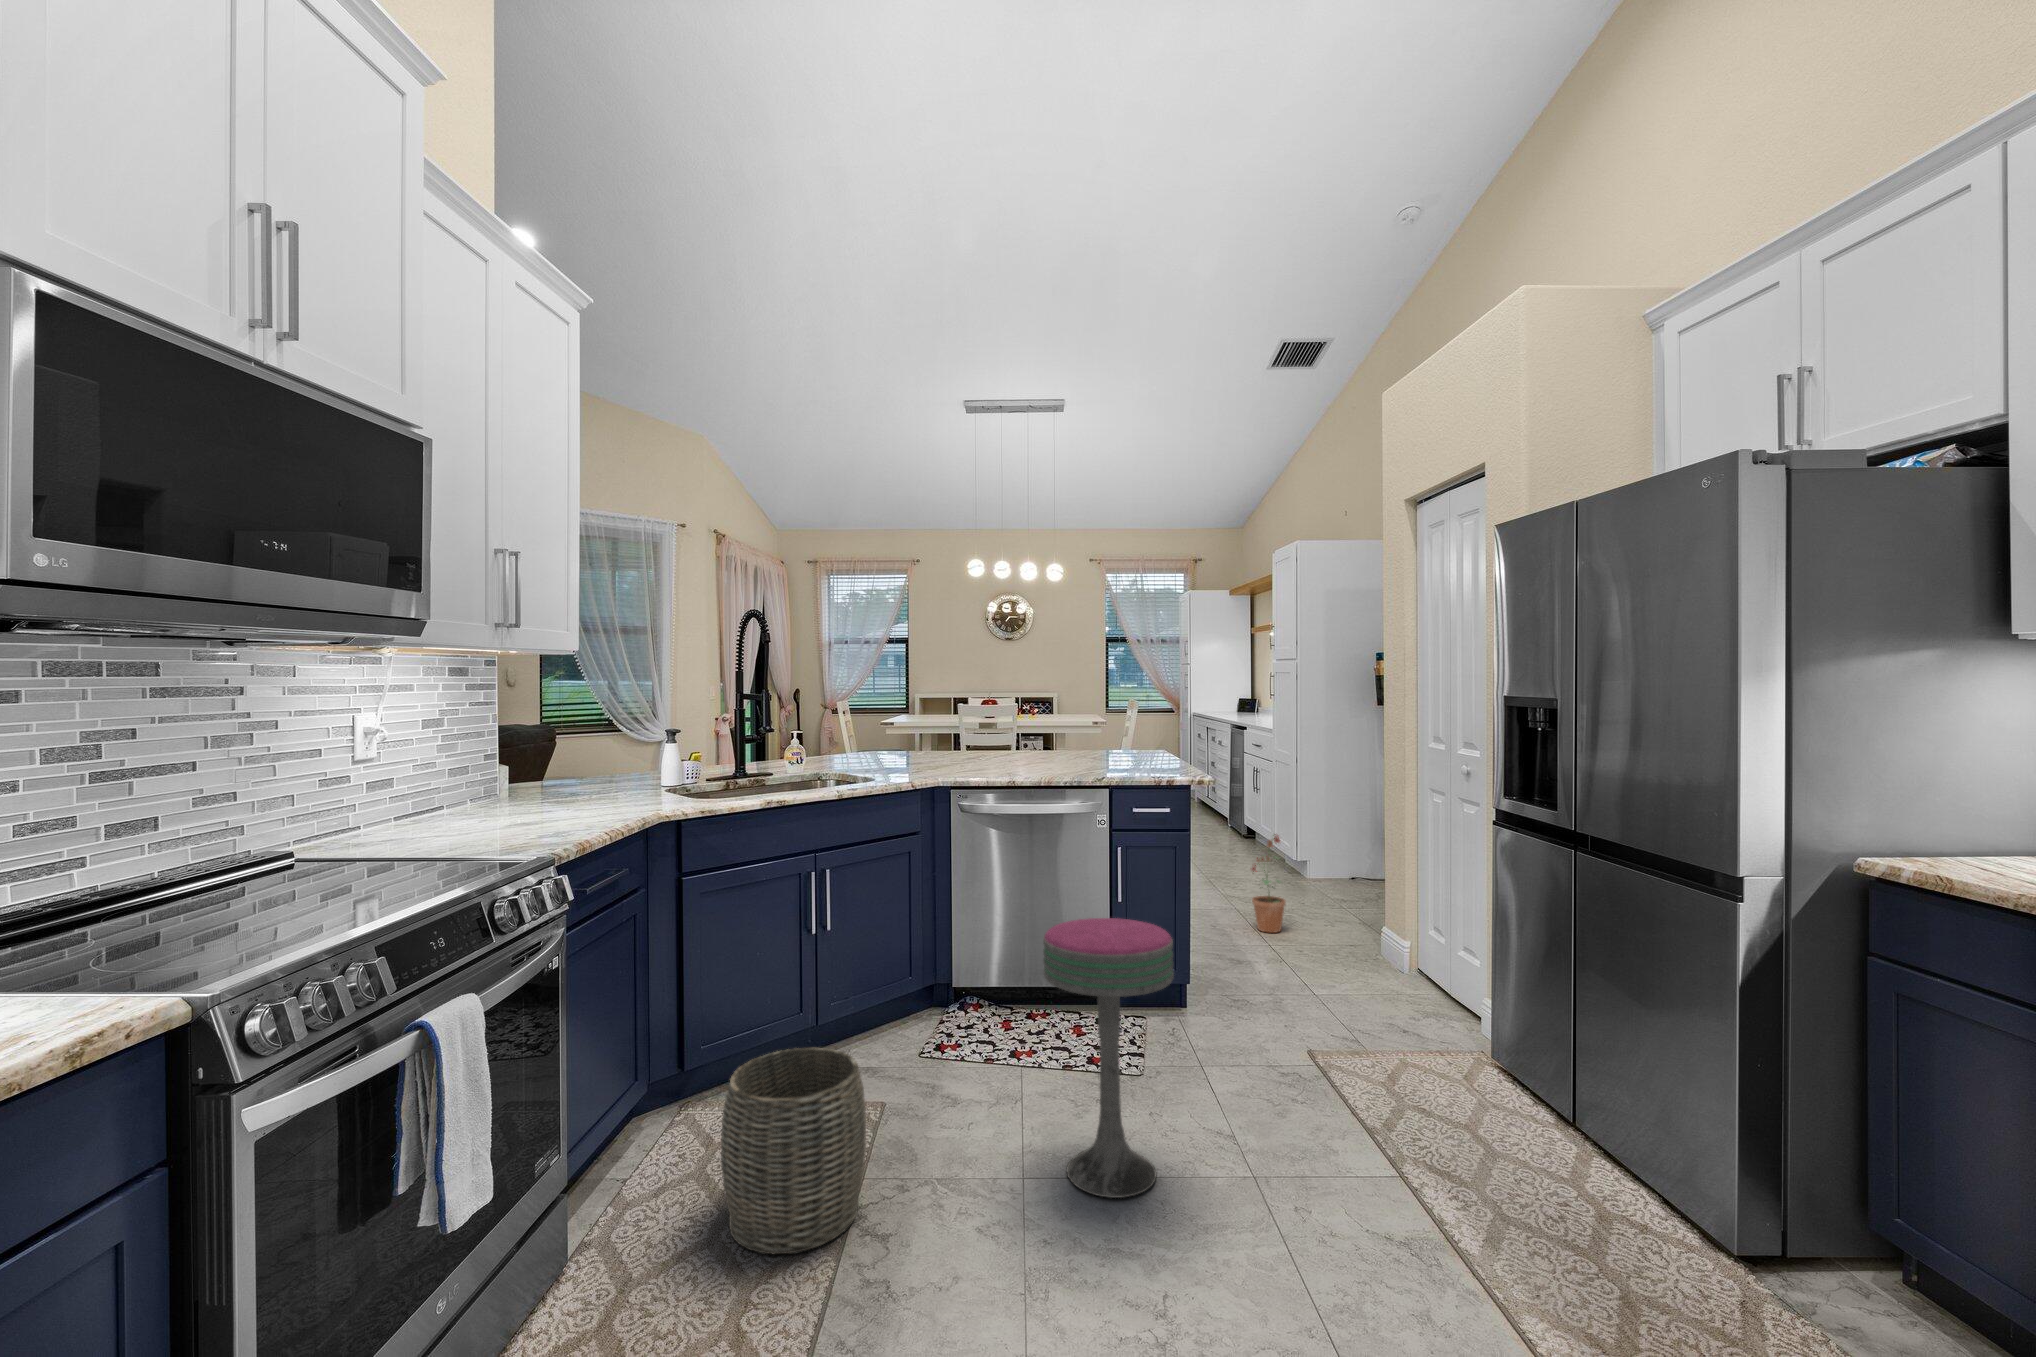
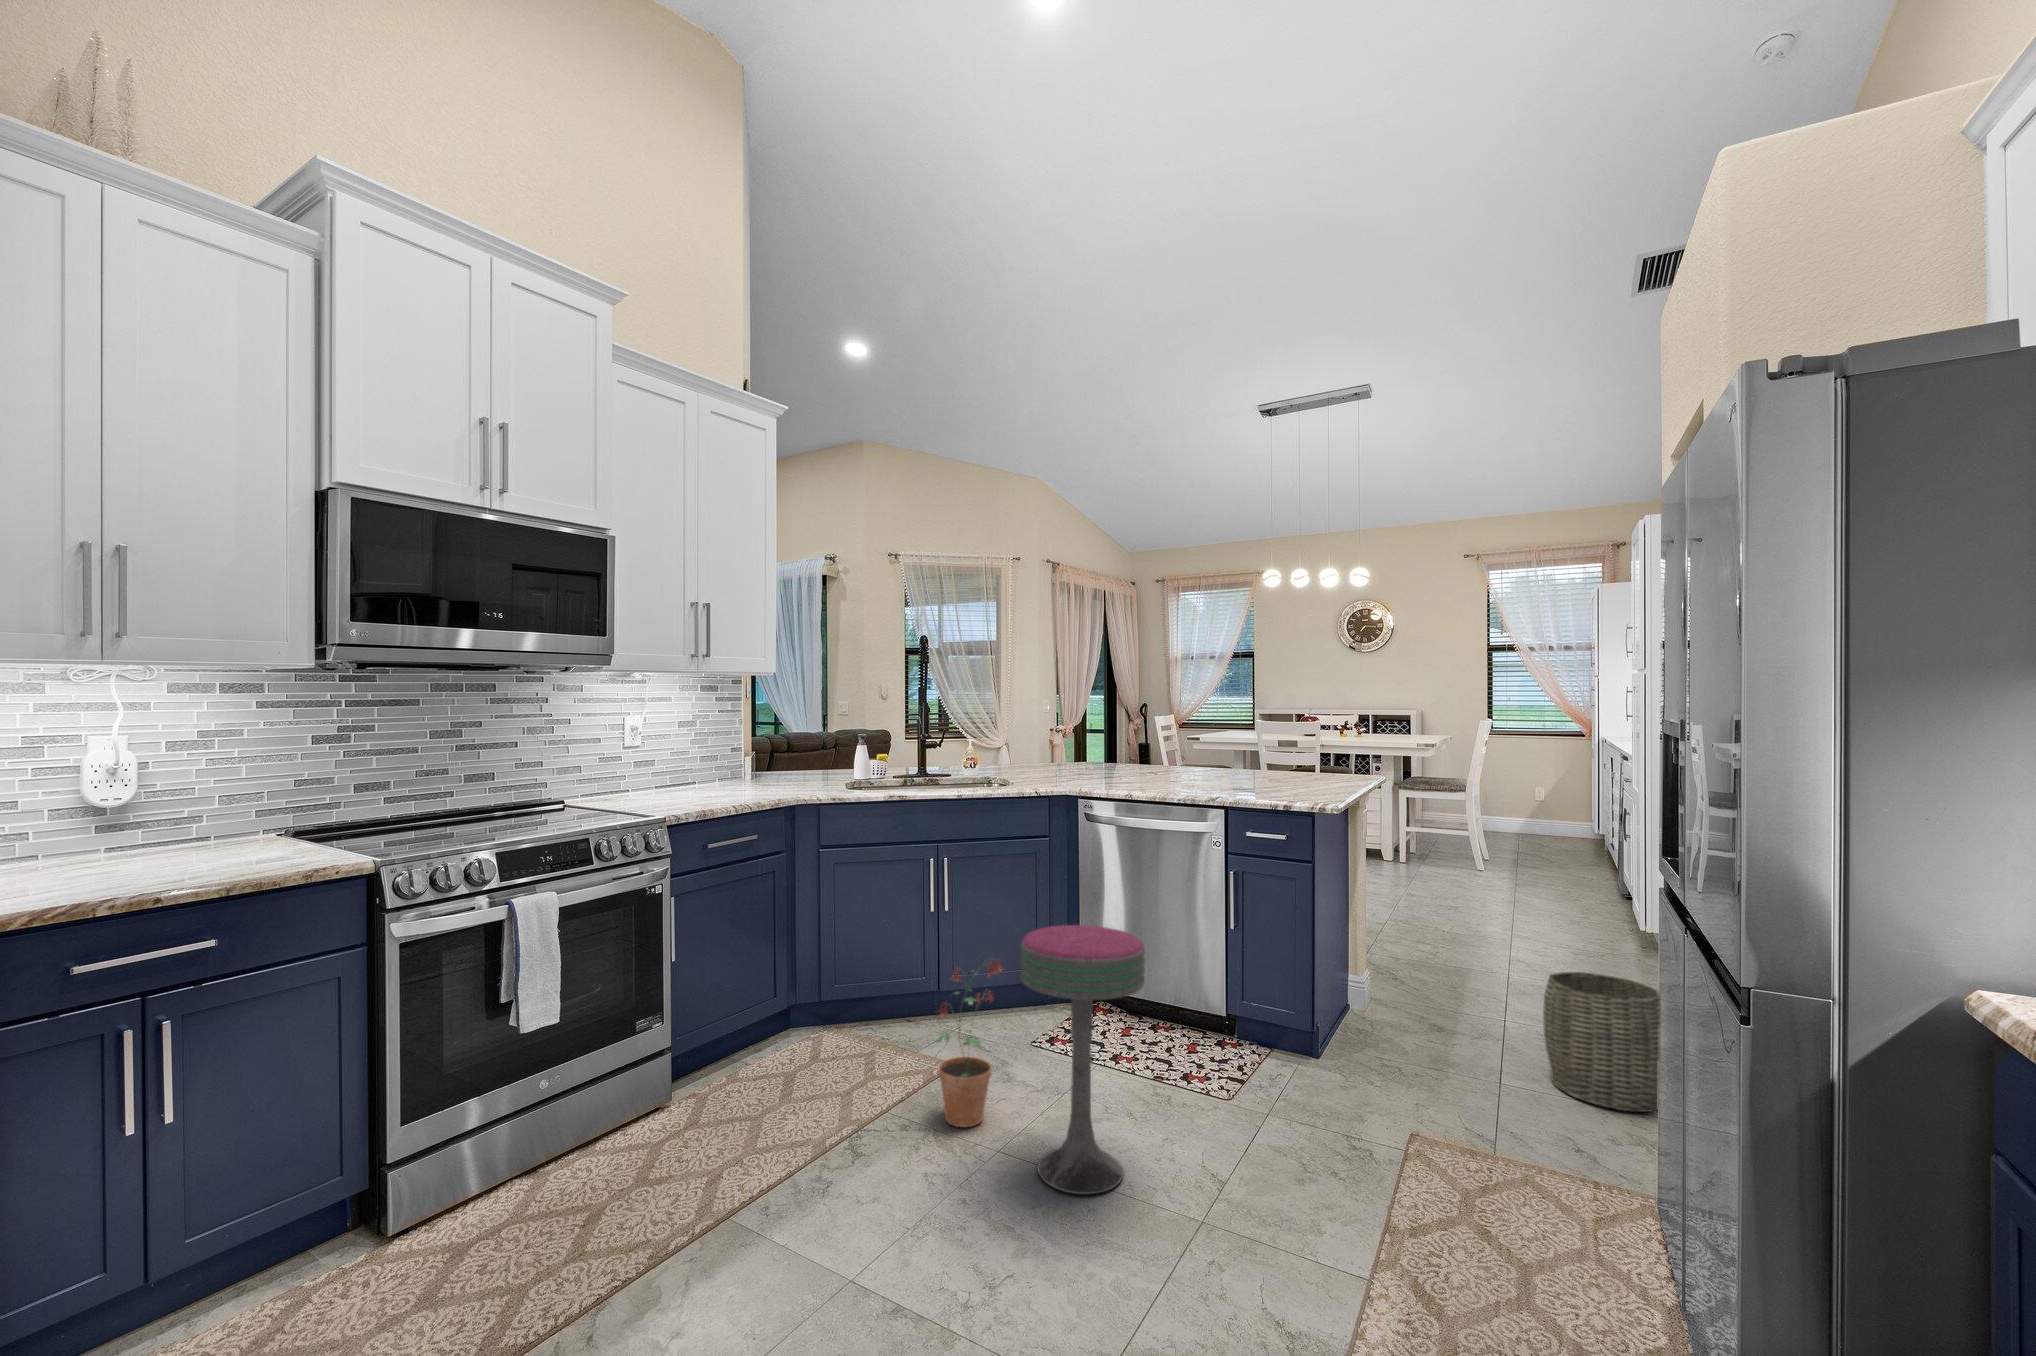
potted plant: present [1252,834,1286,933] -> present [936,959,1002,1127]
woven basket: present [721,1048,866,1254] -> present [1543,972,1660,1112]

